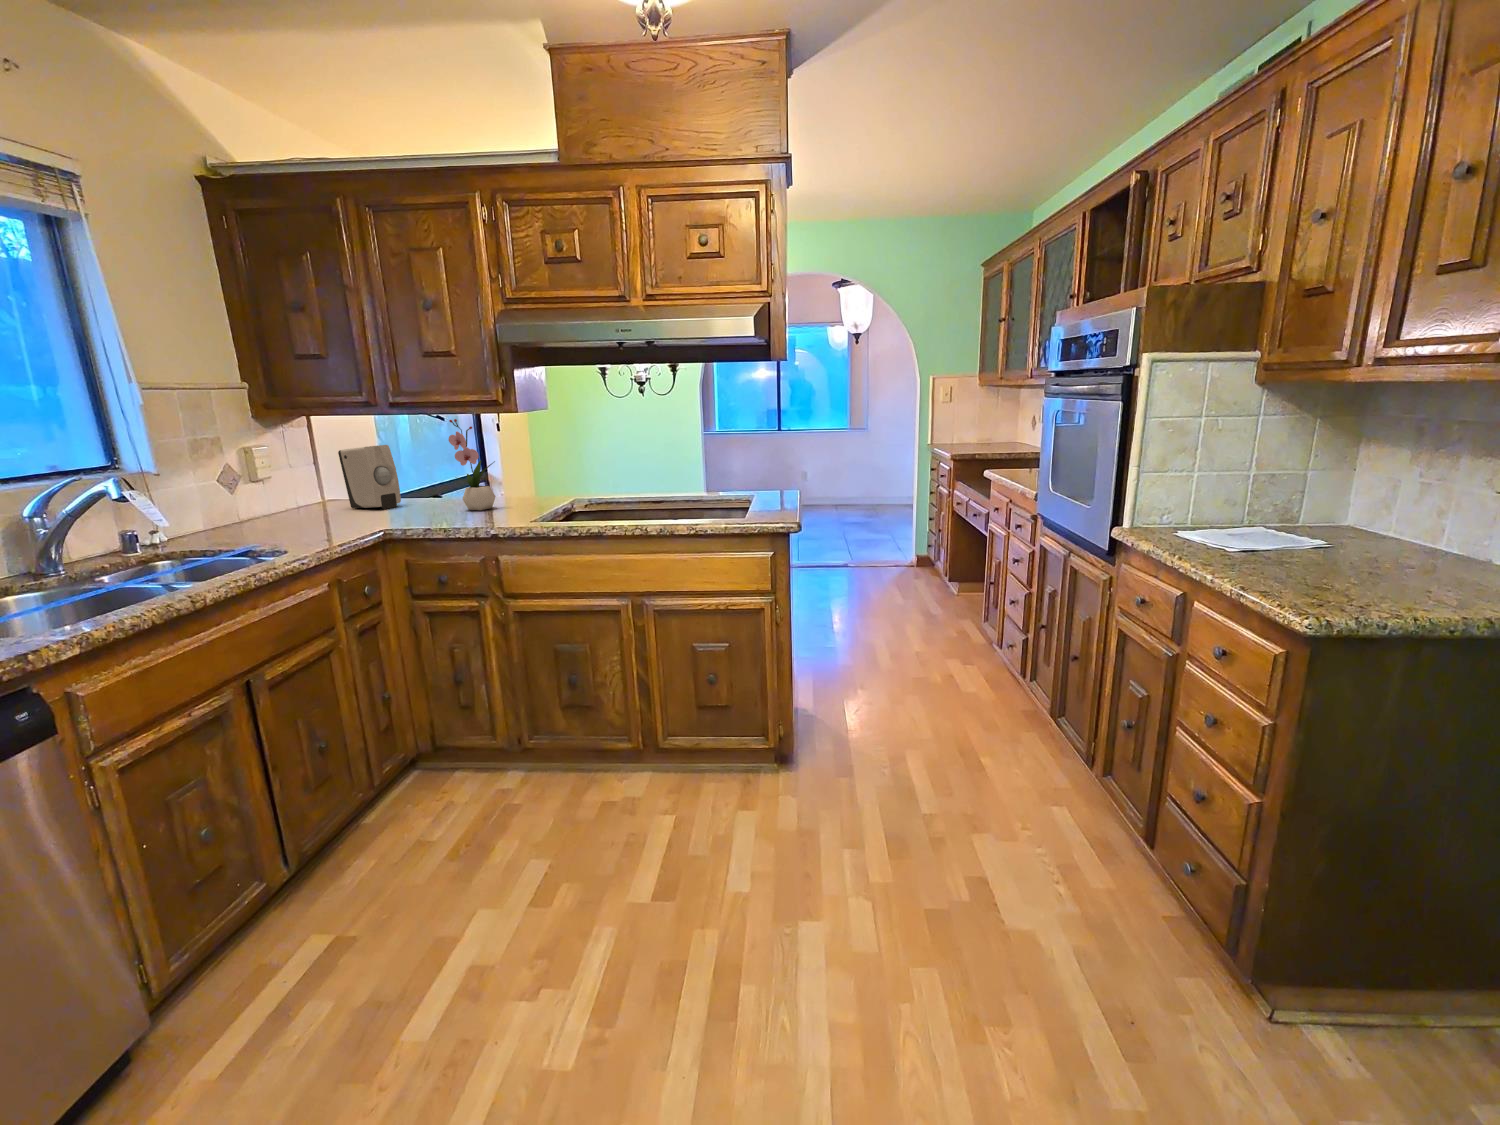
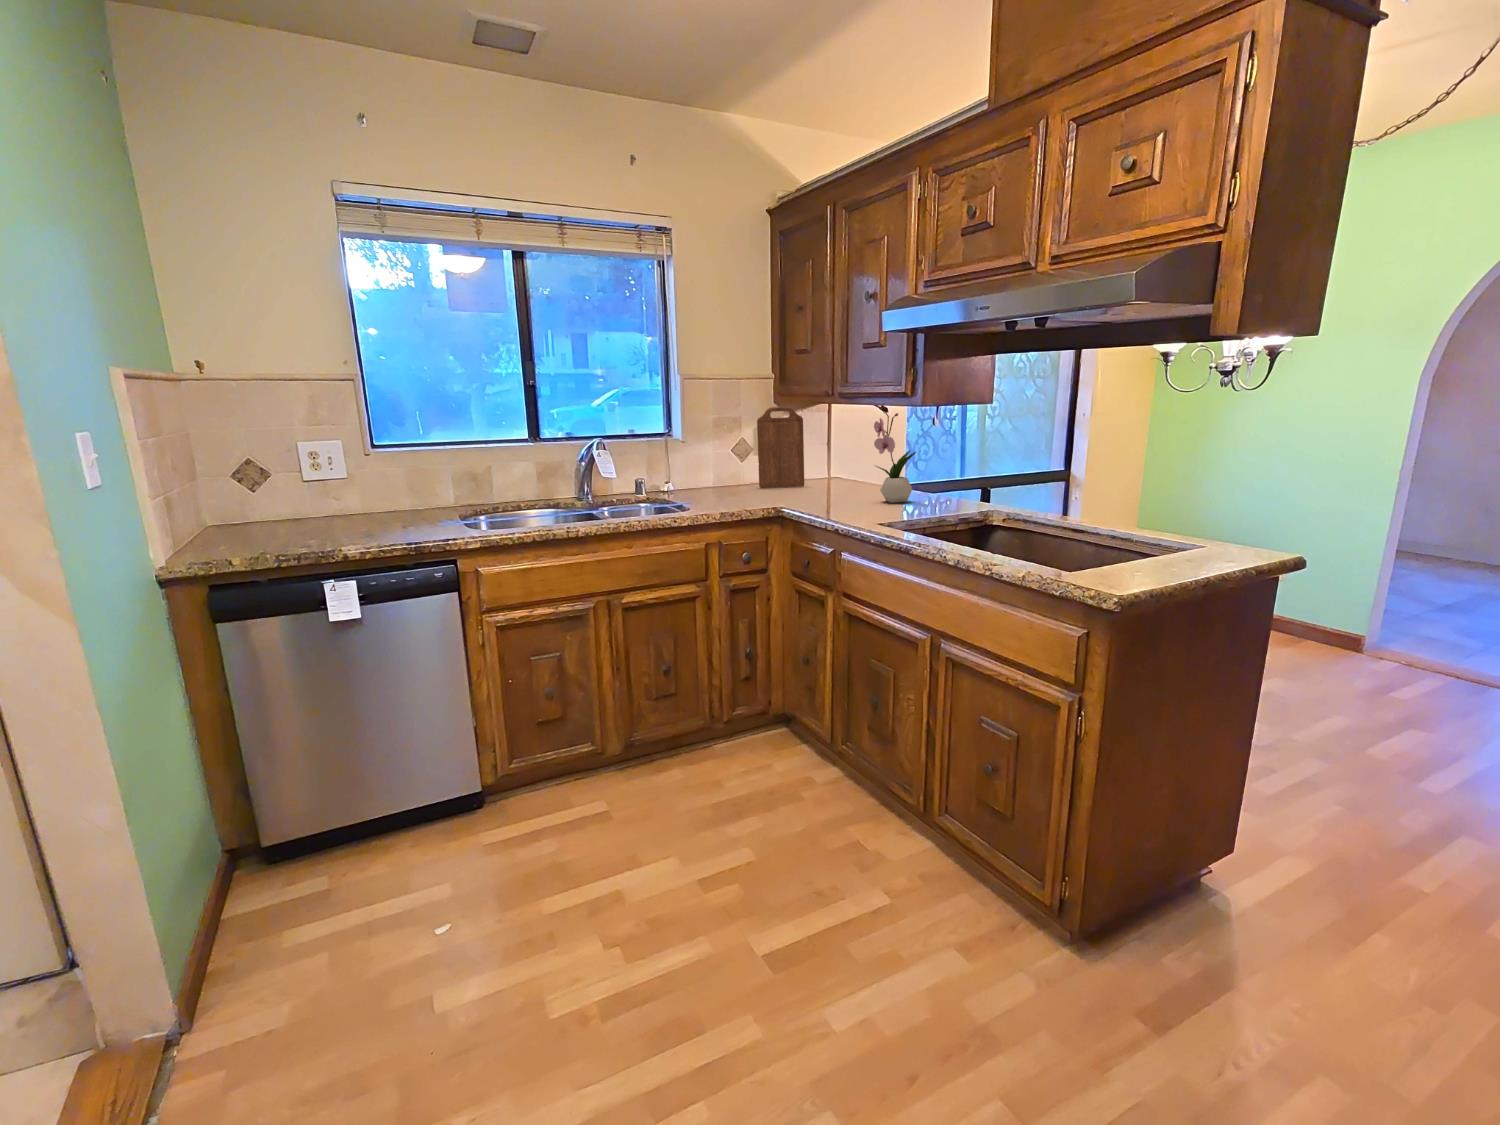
cutting board: none [247,423,318,521] -> present [757,407,804,488]
soap dispenser: present [338,445,401,509] -> none [827,430,862,490]

